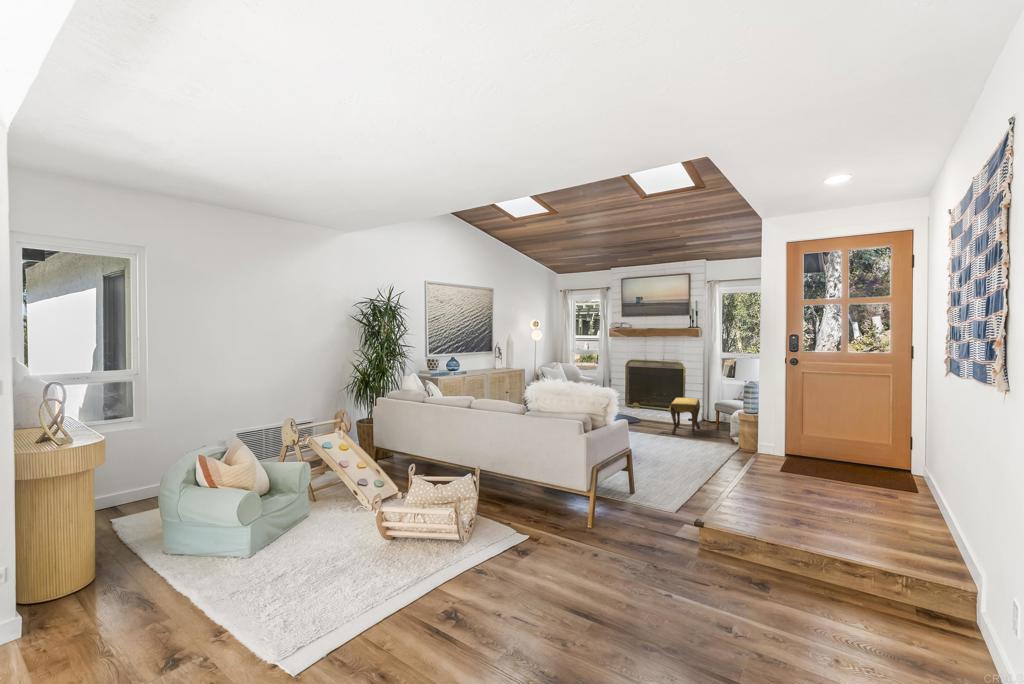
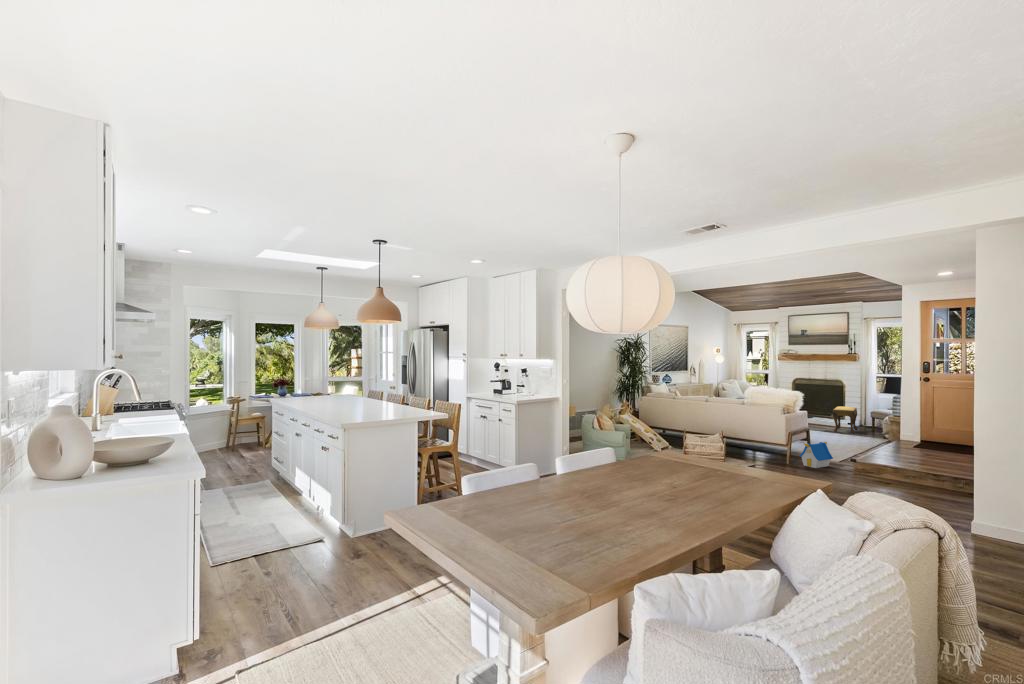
toy house: none [605,485,664,545] -> present [800,442,833,468]

